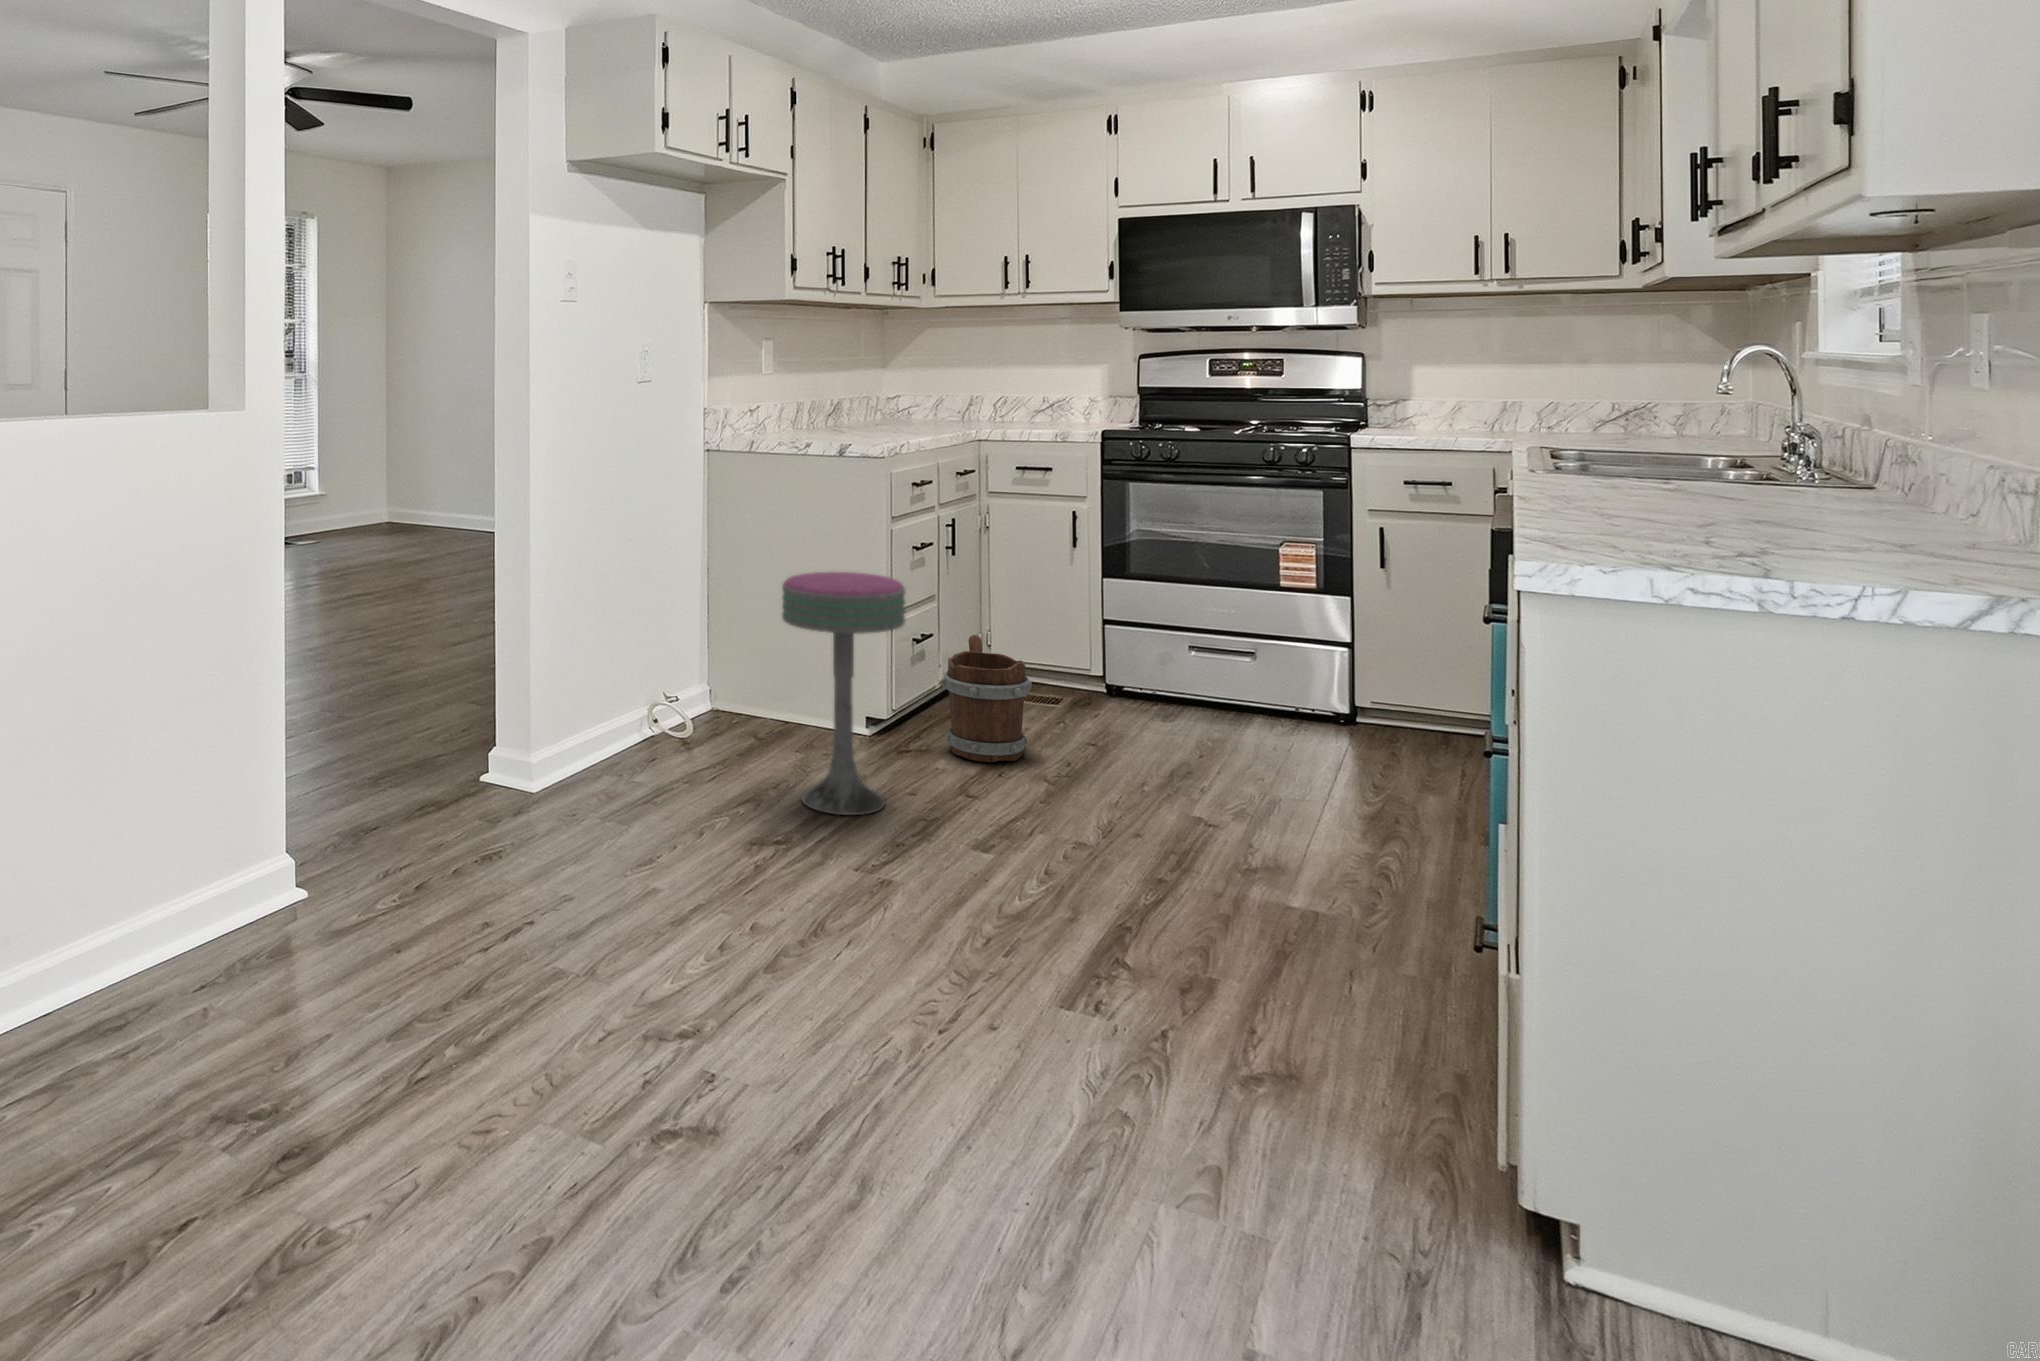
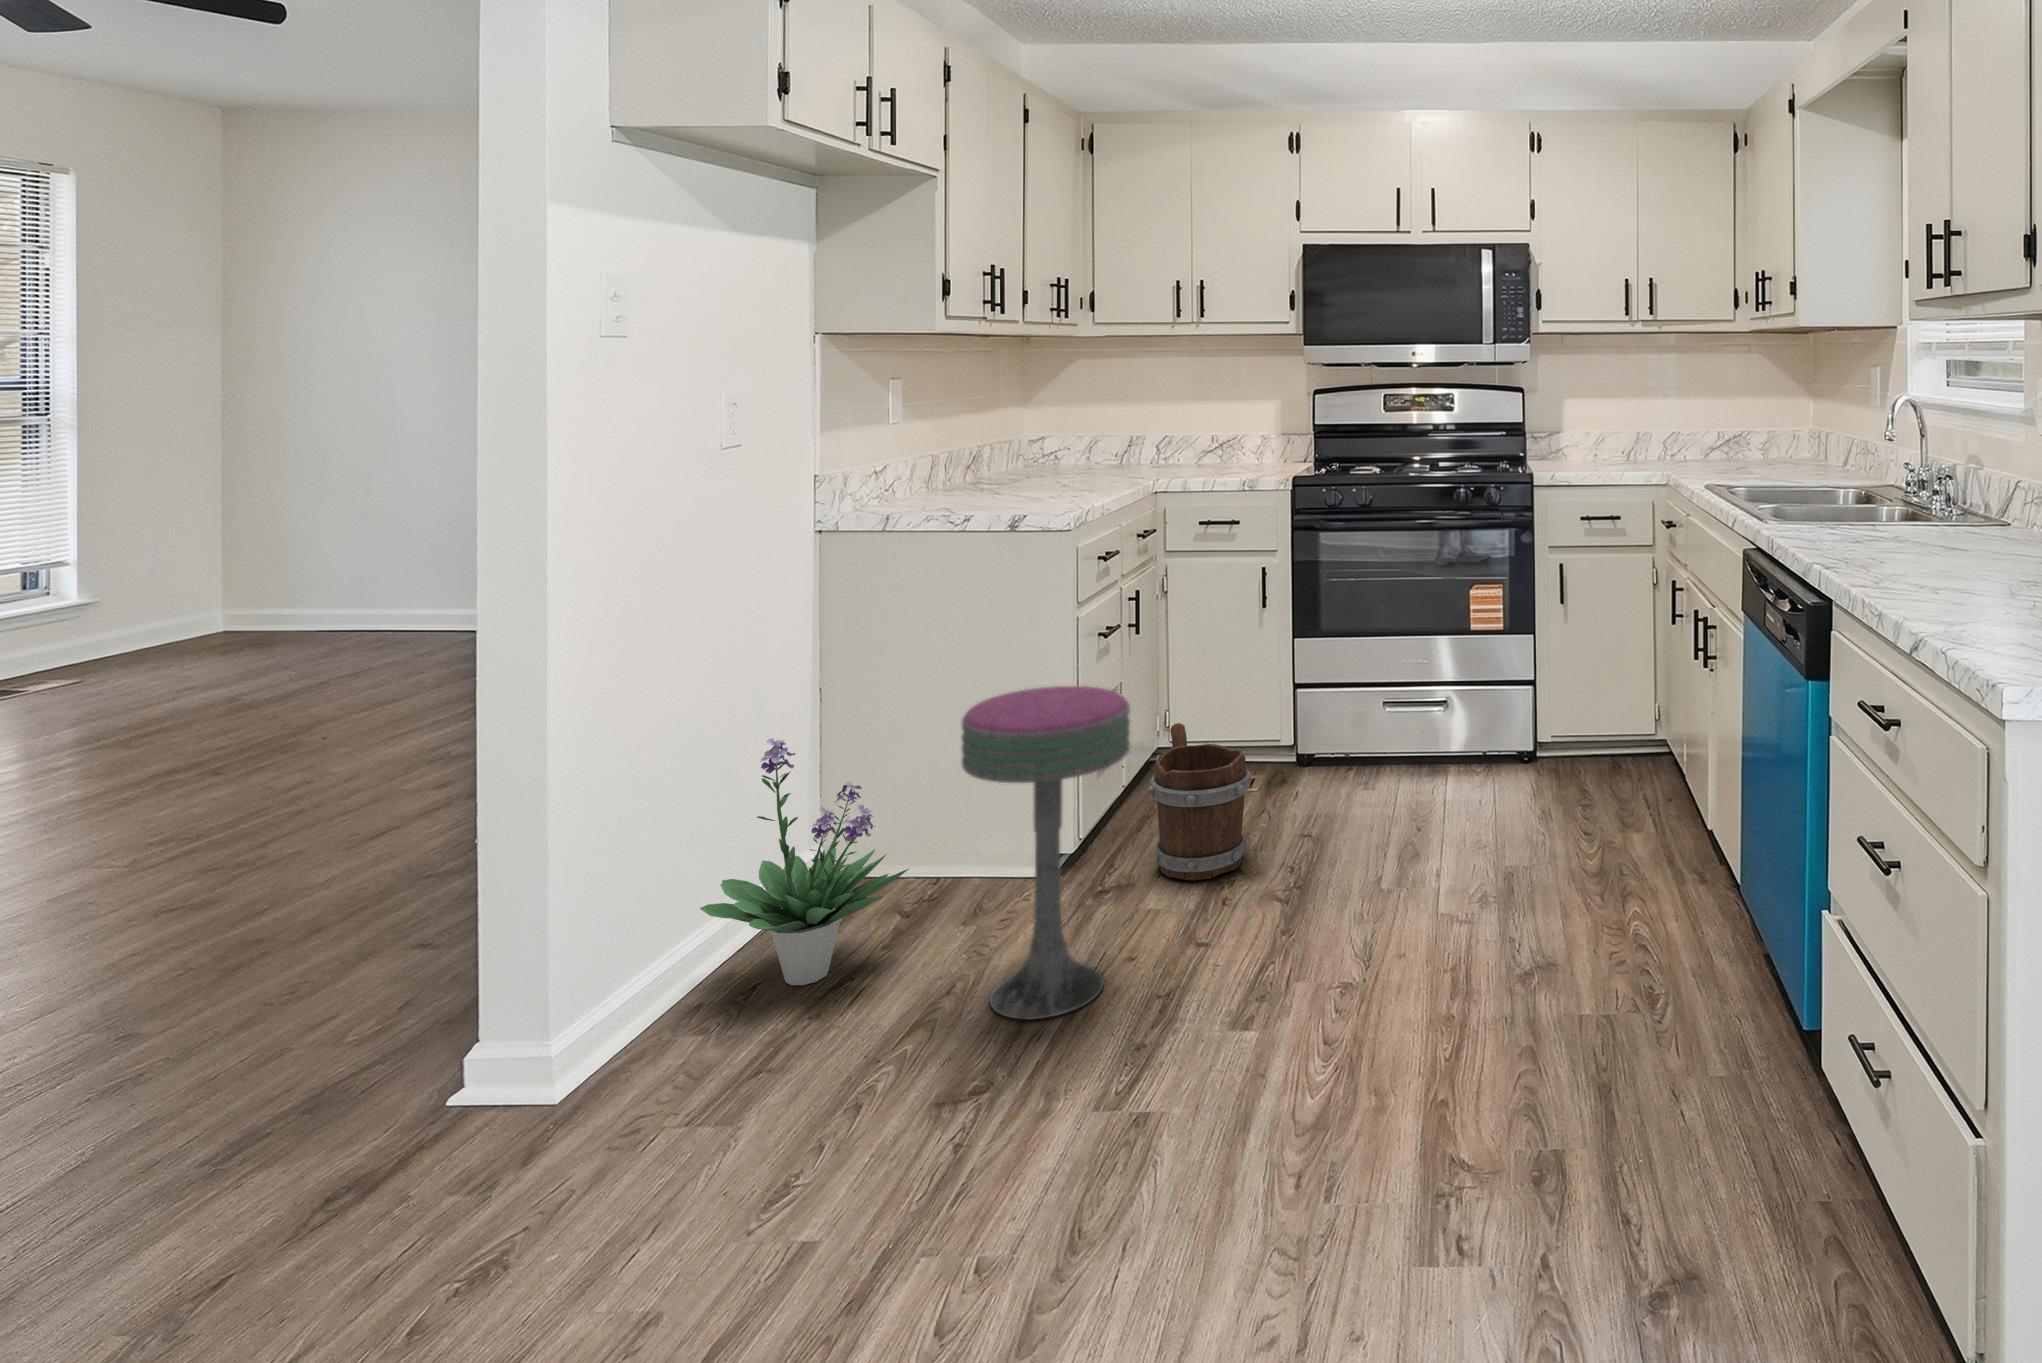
potted plant: none [623,587,755,764] -> present [700,738,909,985]

